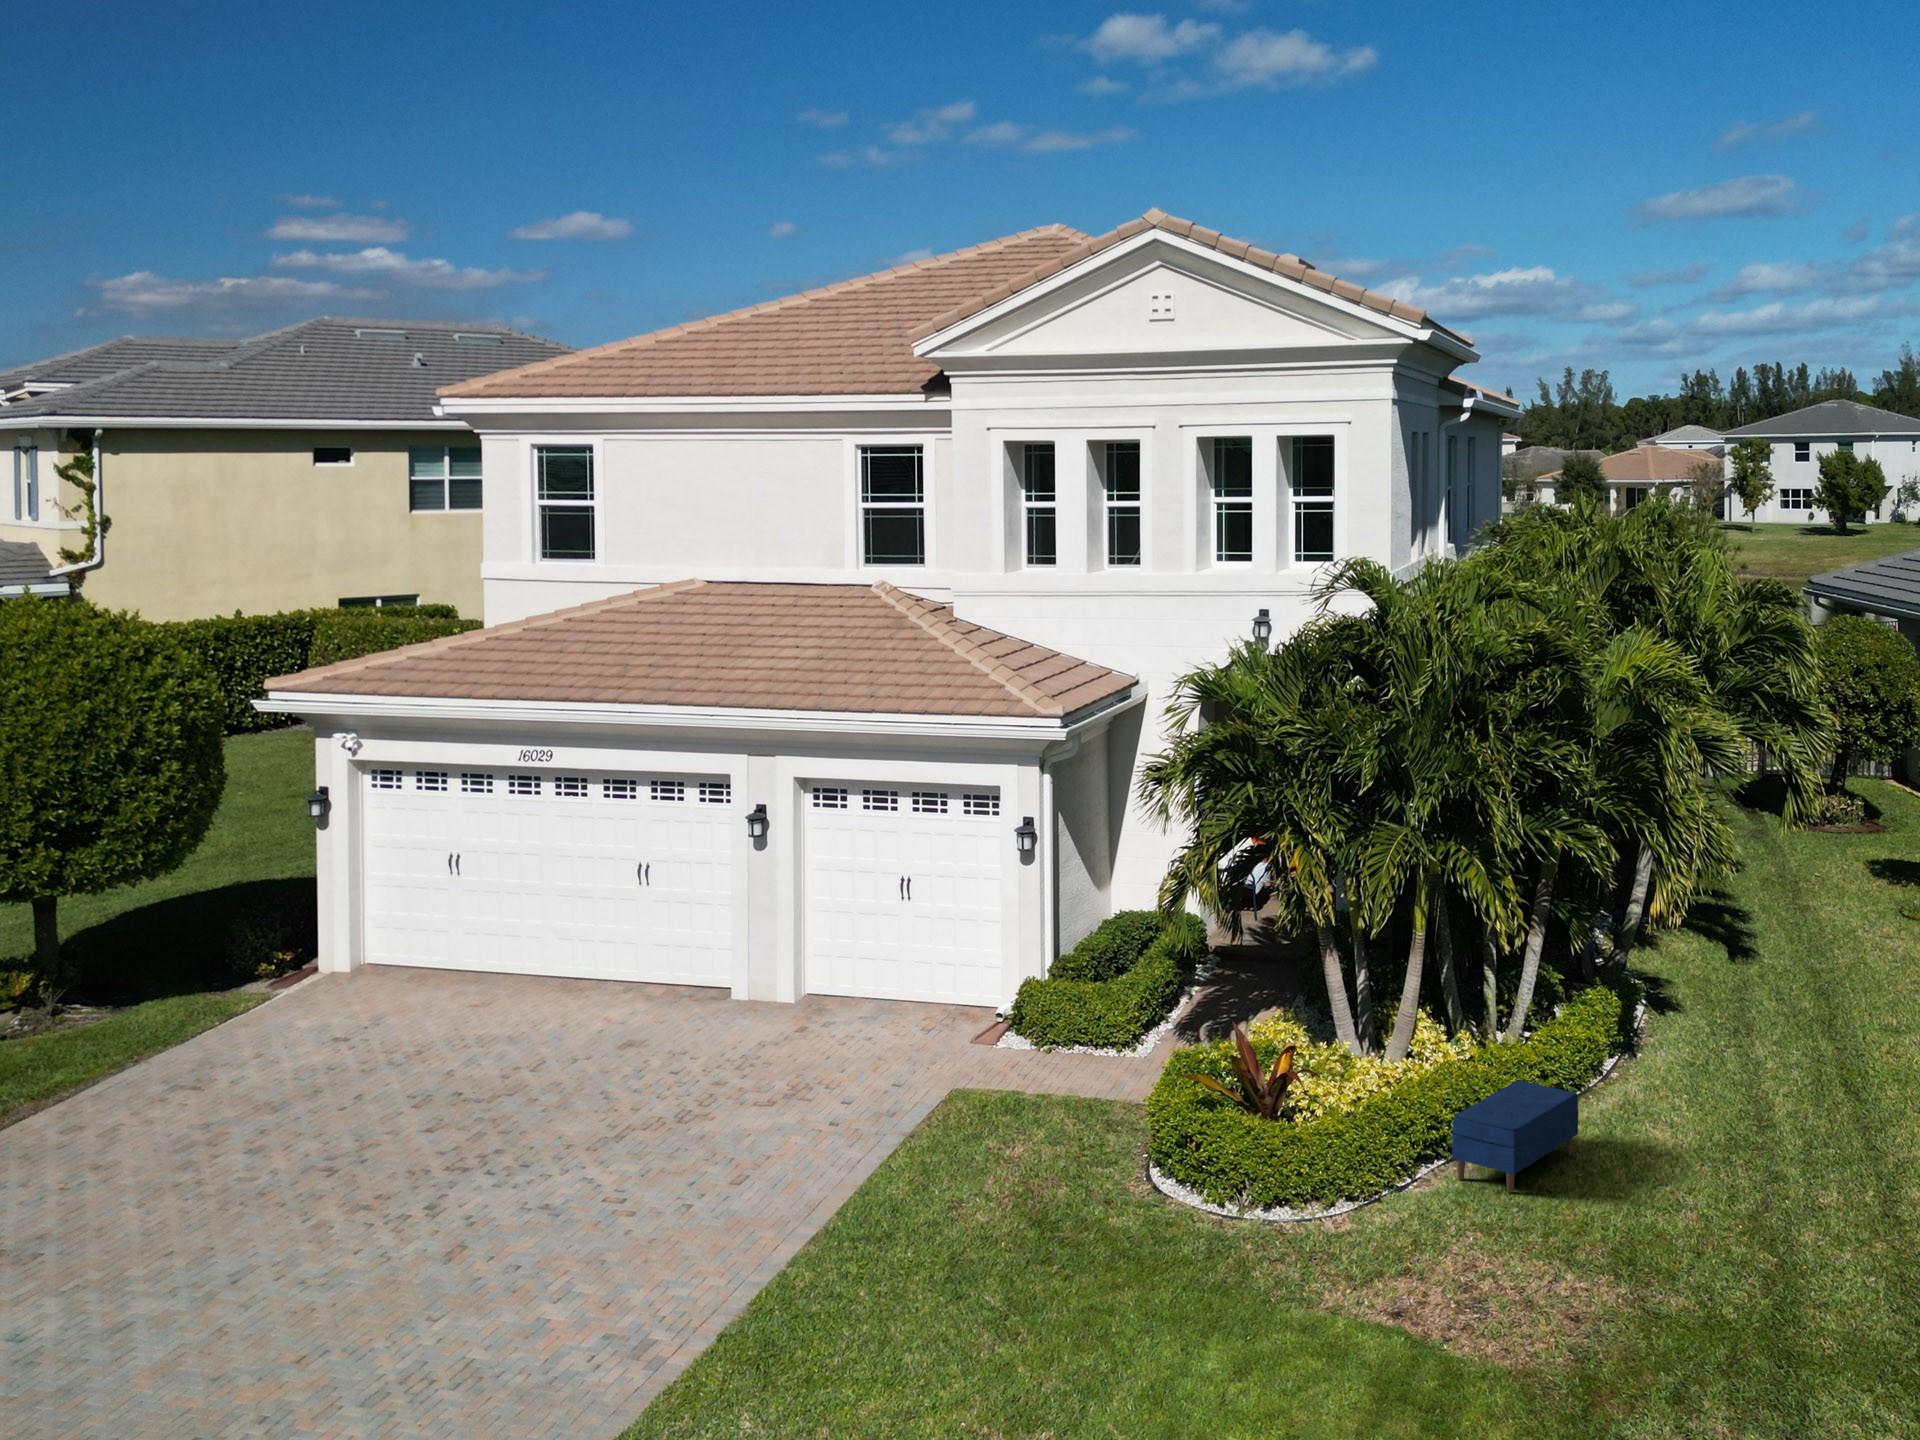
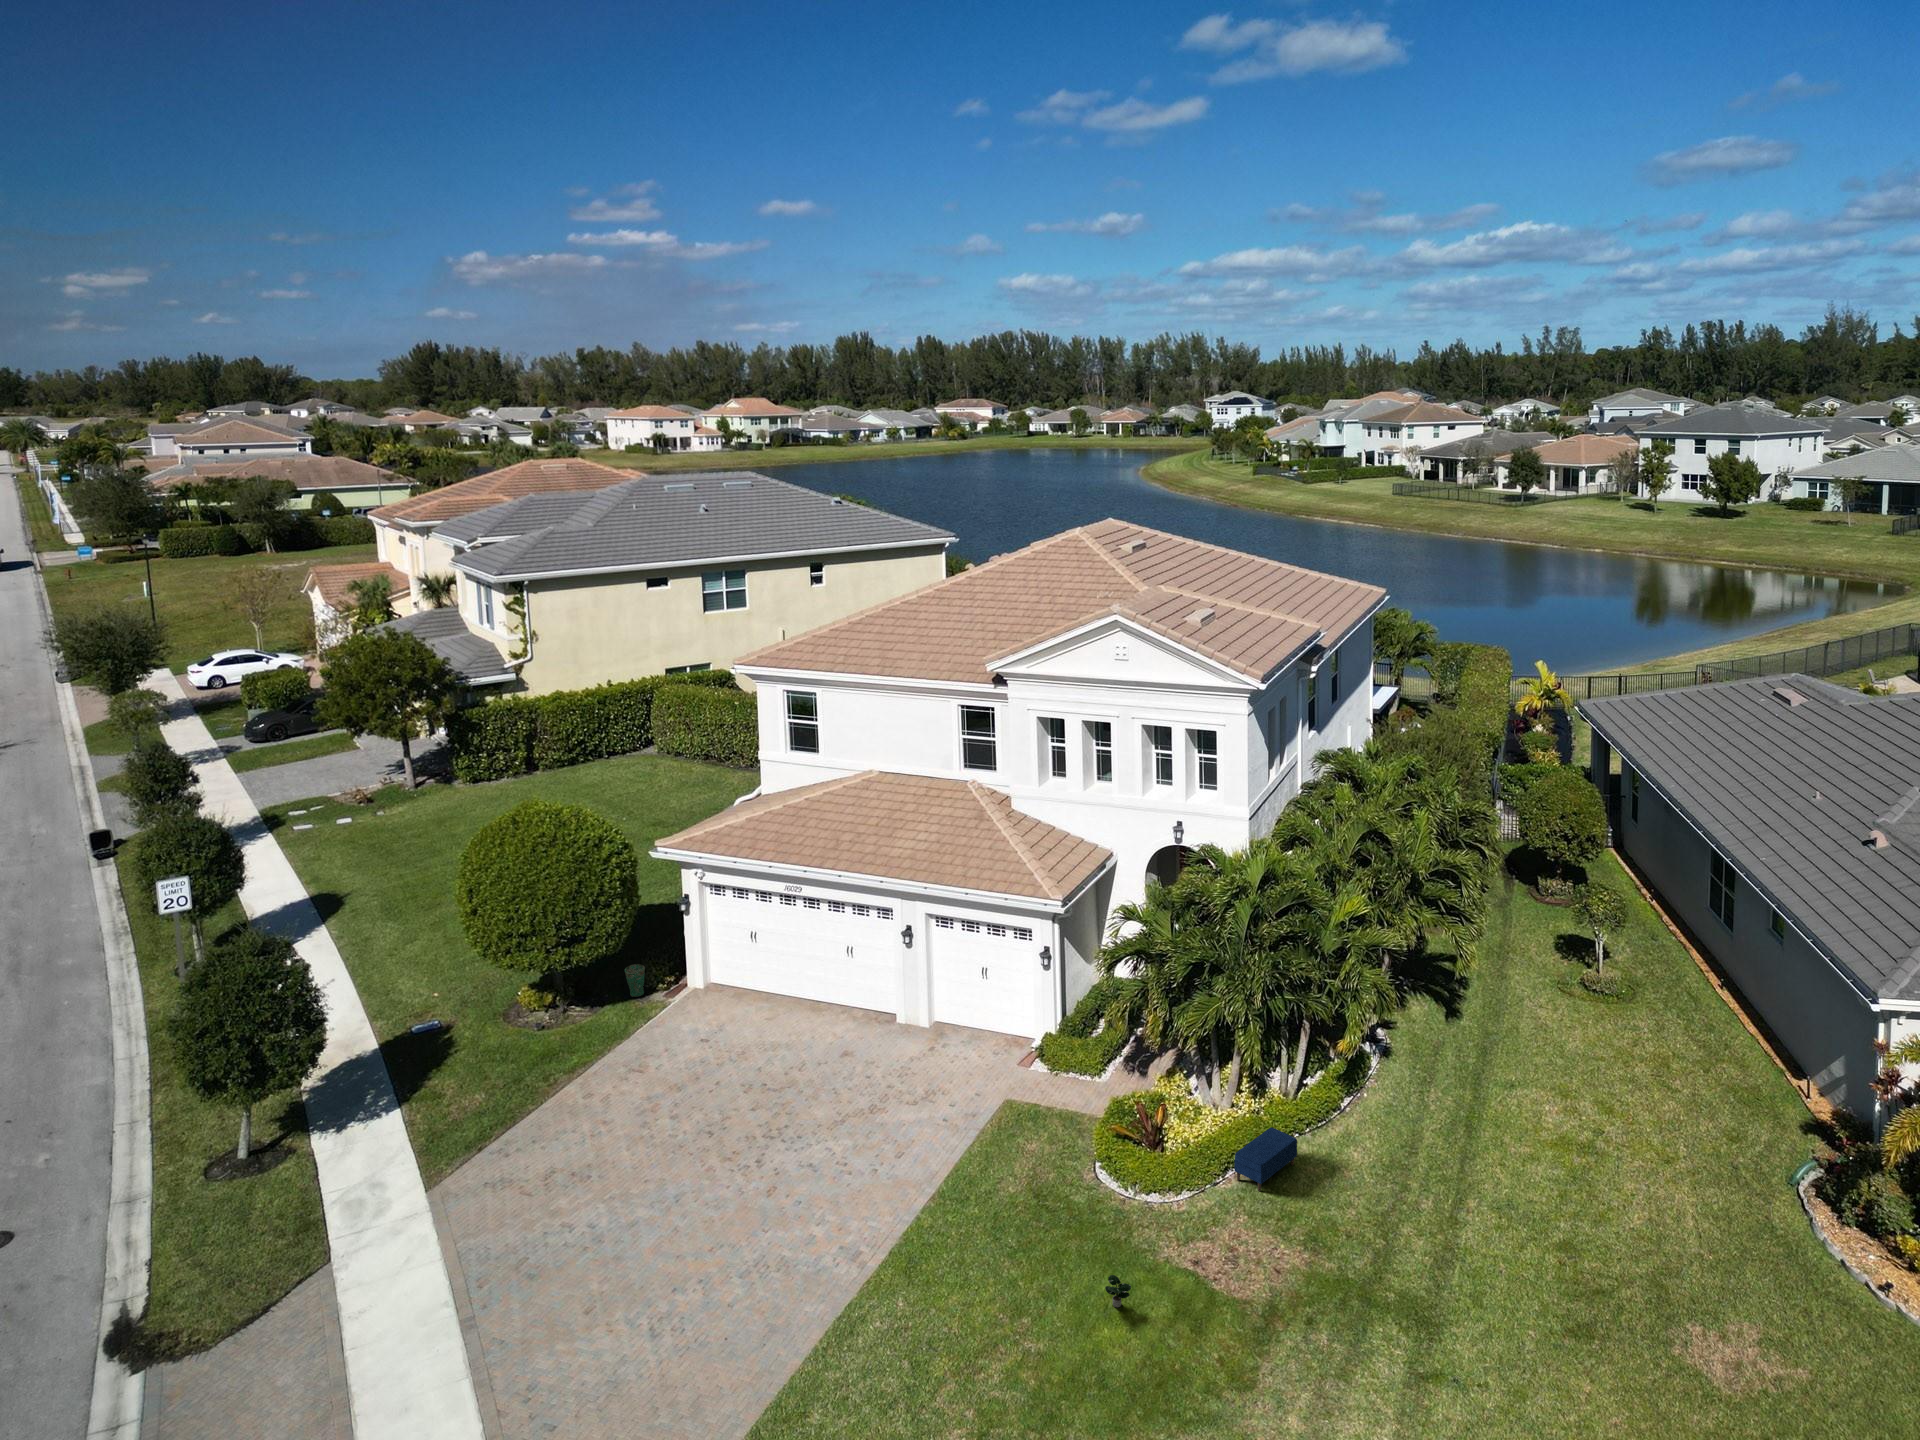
trash can: none [187,922,230,986] -> present [624,964,645,997]
potted plant: none [1202,1310,1263,1383] -> present [1105,1275,1131,1307]

